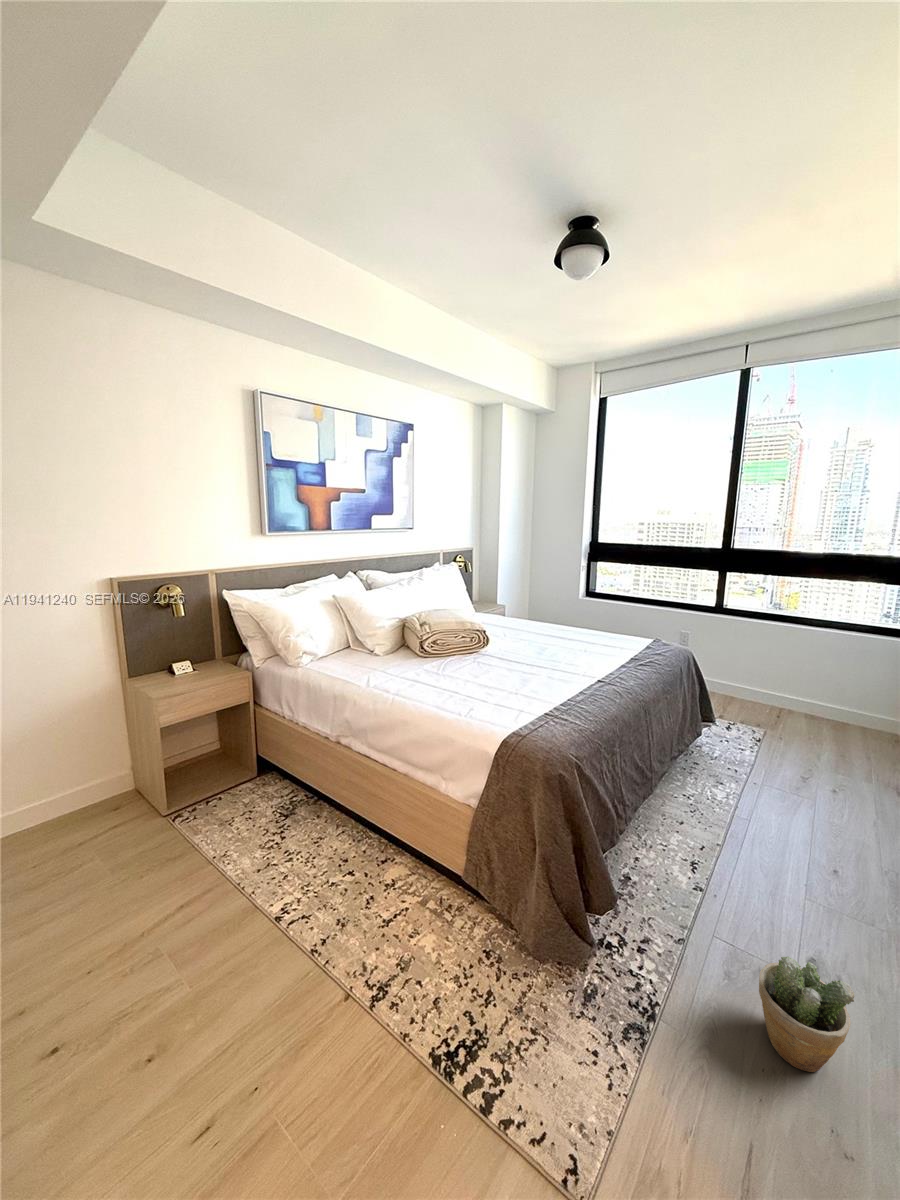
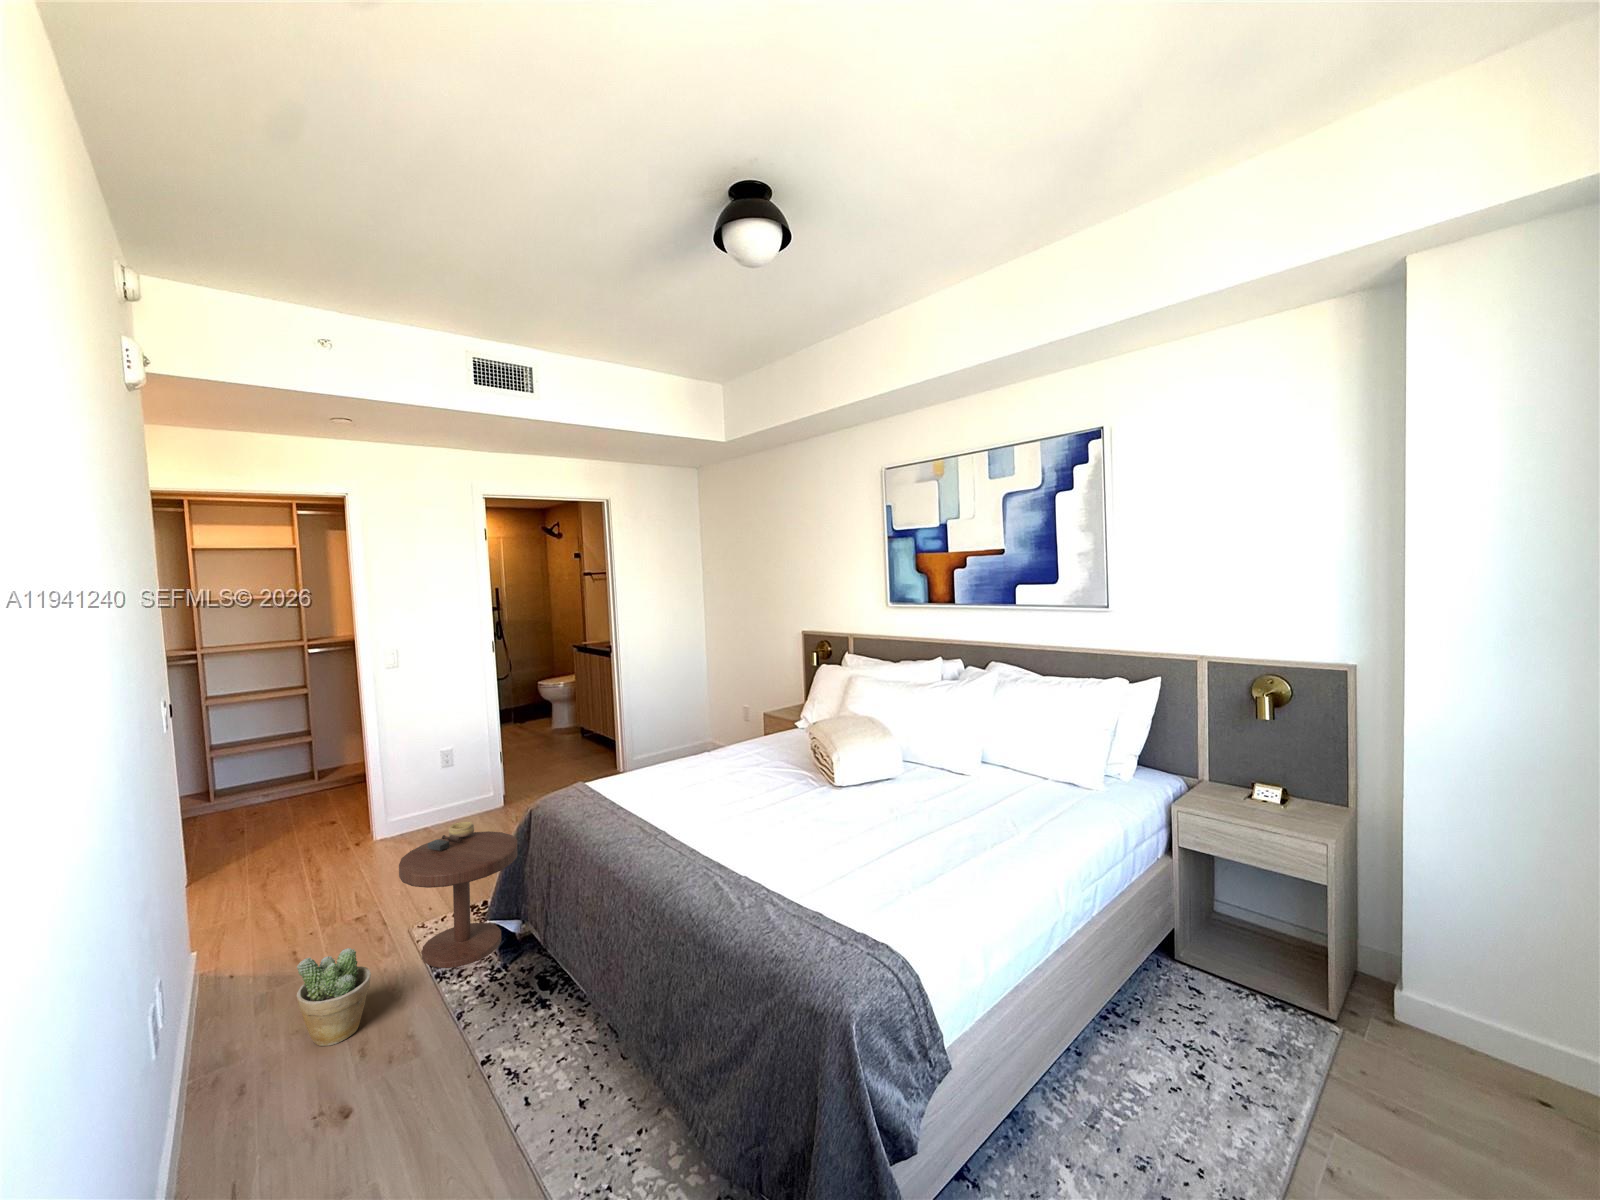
side table: none [660,738,774,915] -> present [399,822,517,968]

